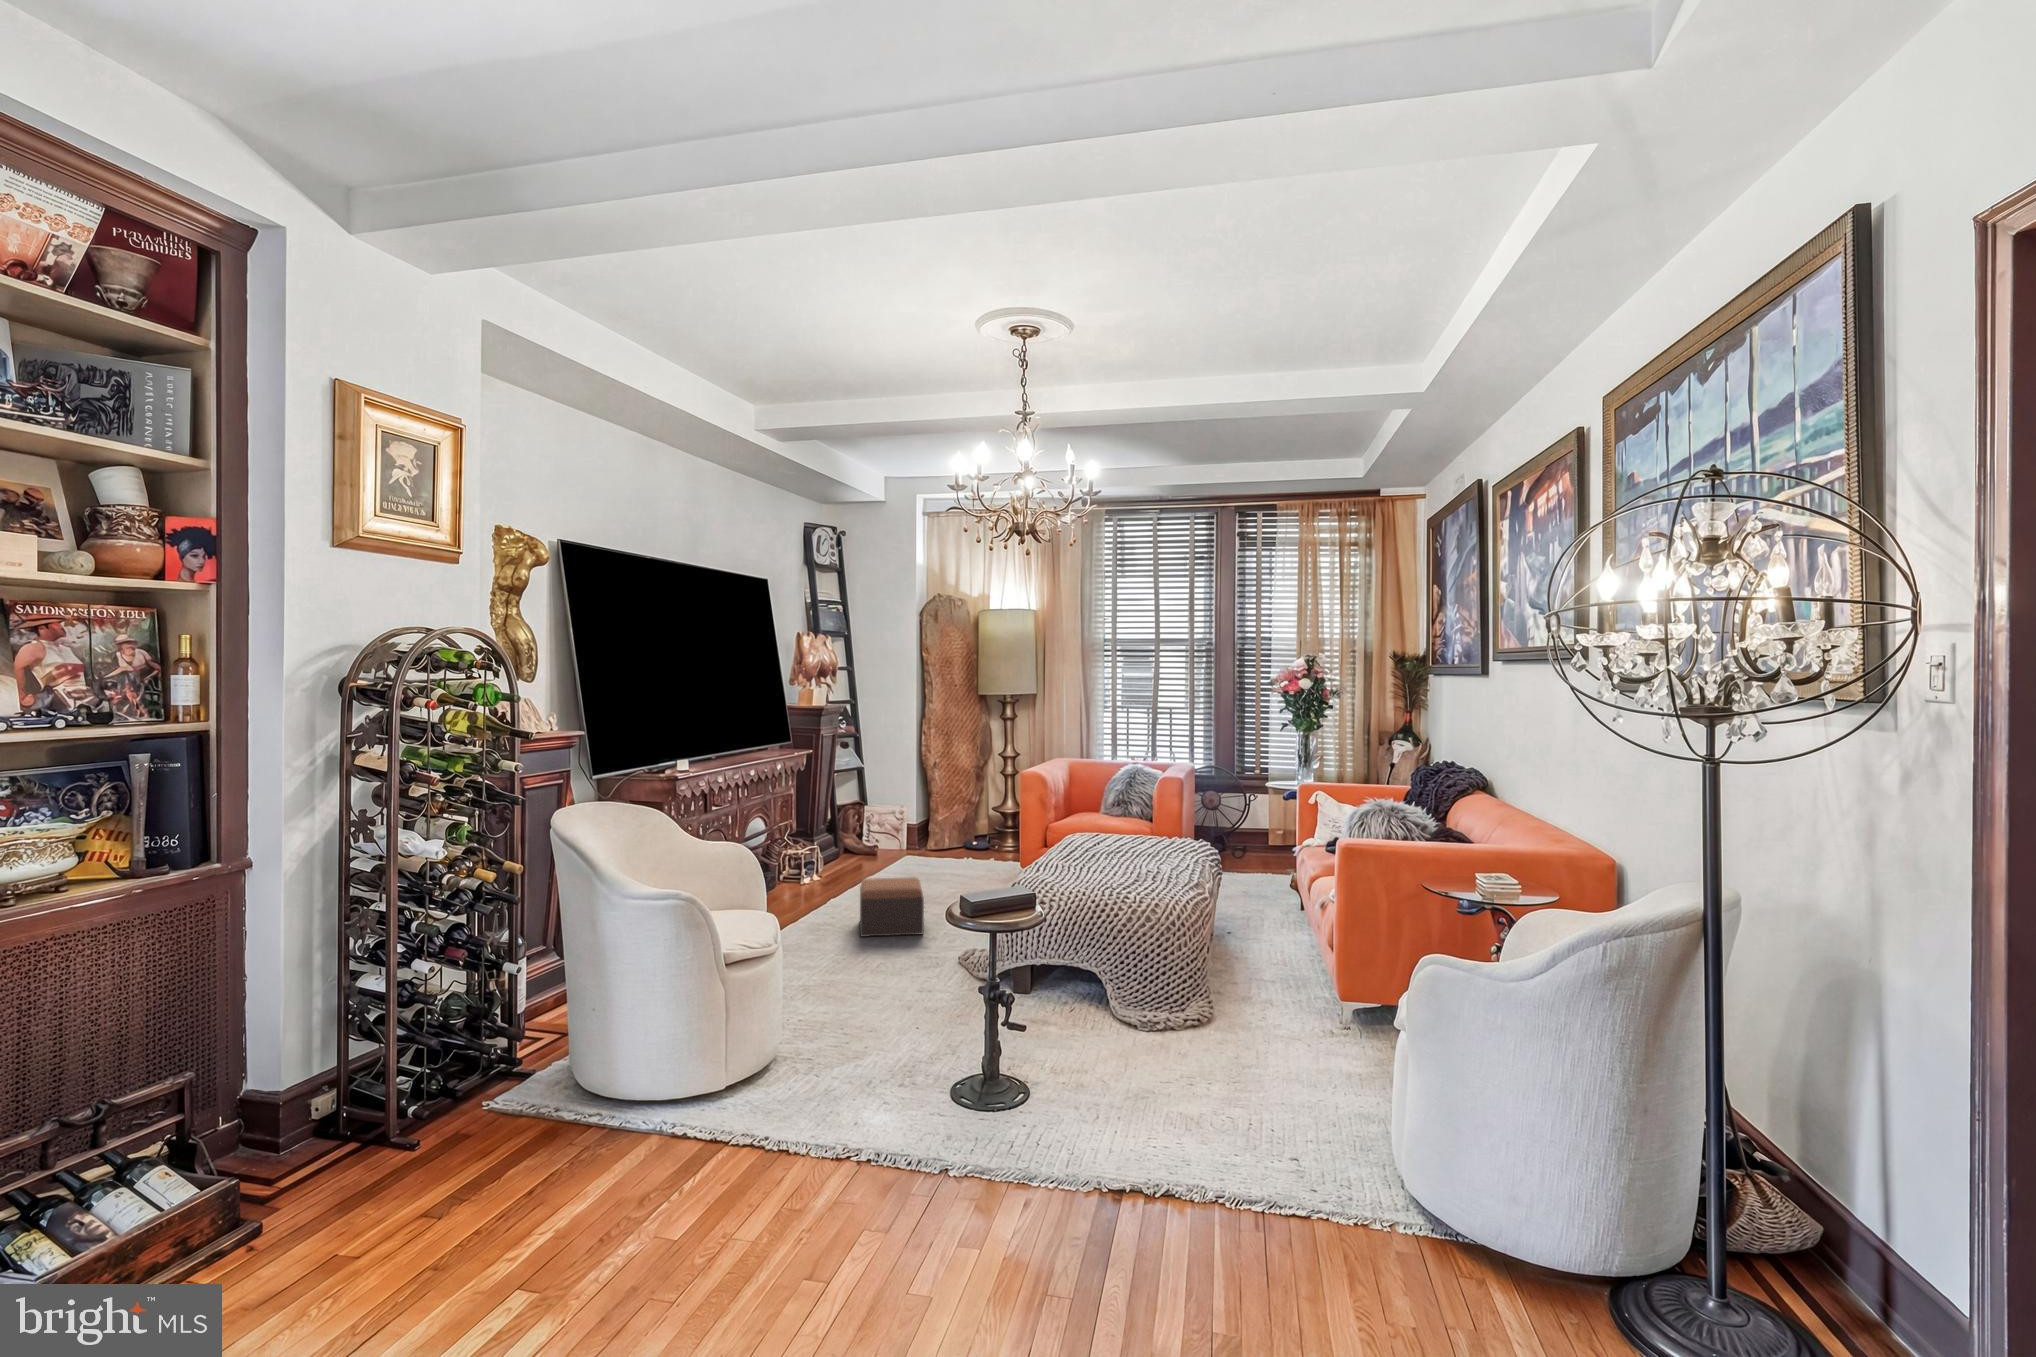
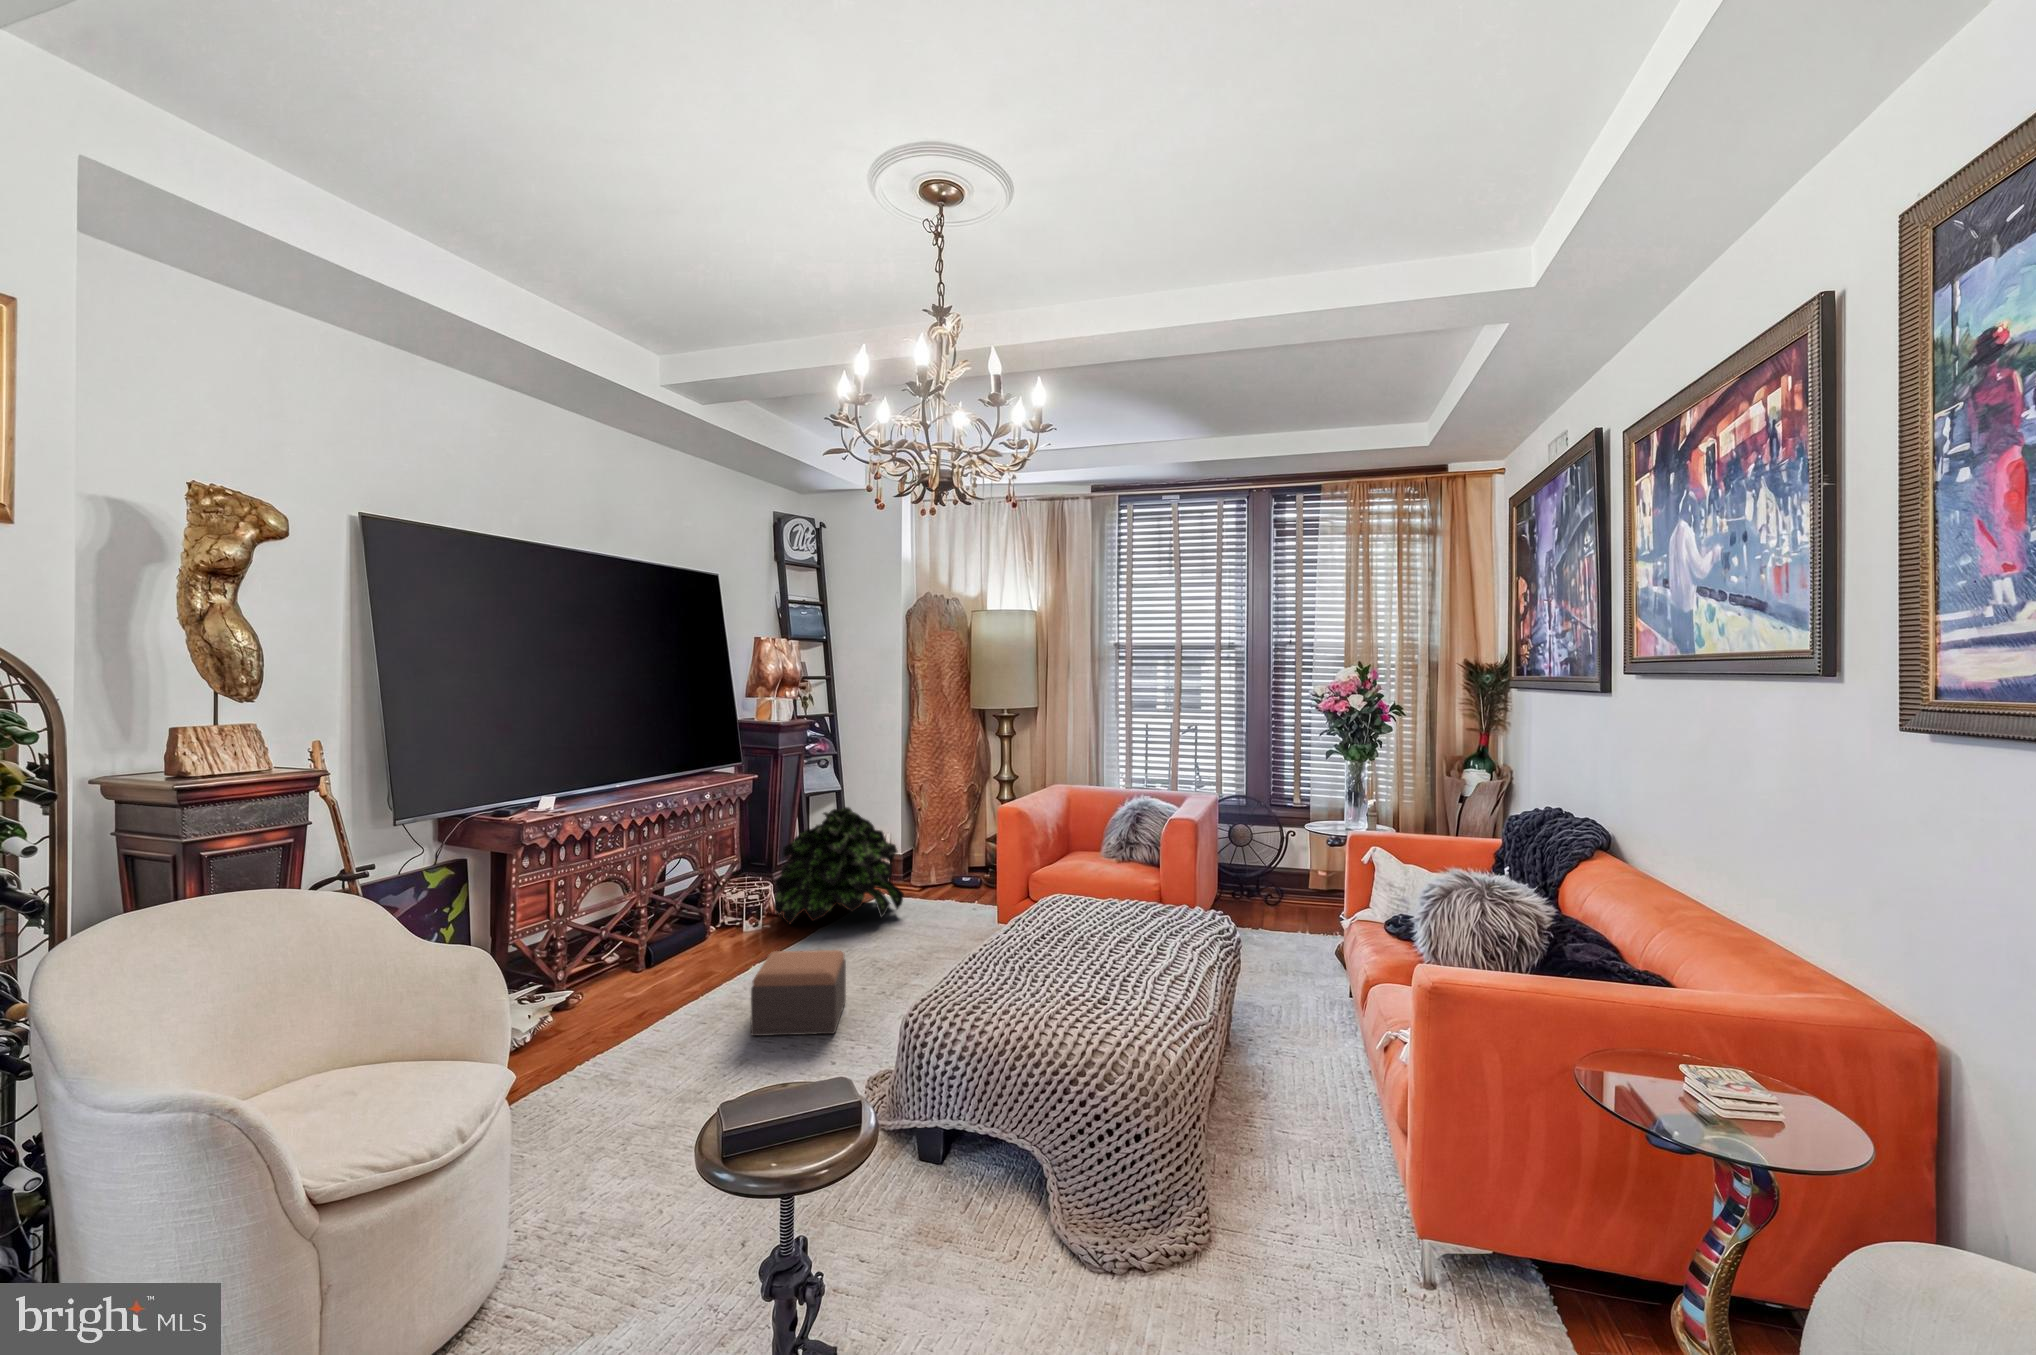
potted plant: none [823,778,935,876] -> present [774,807,904,924]

